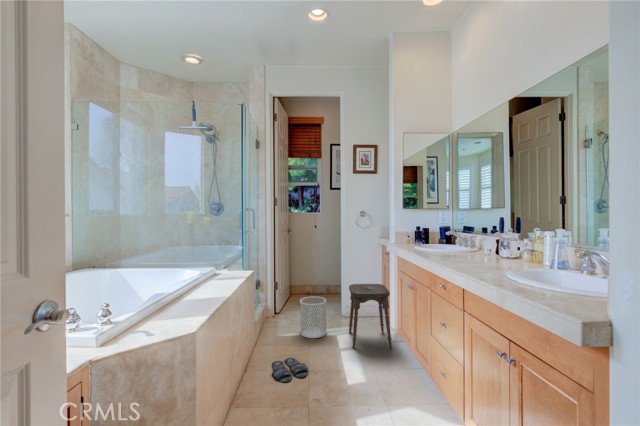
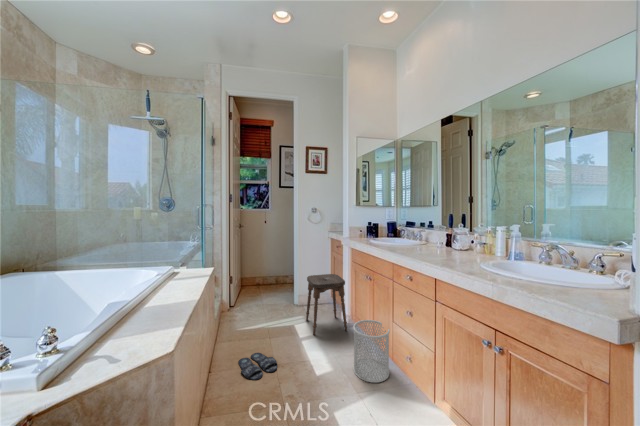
wastebasket: present [300,296,327,338] -> present [353,320,390,383]

